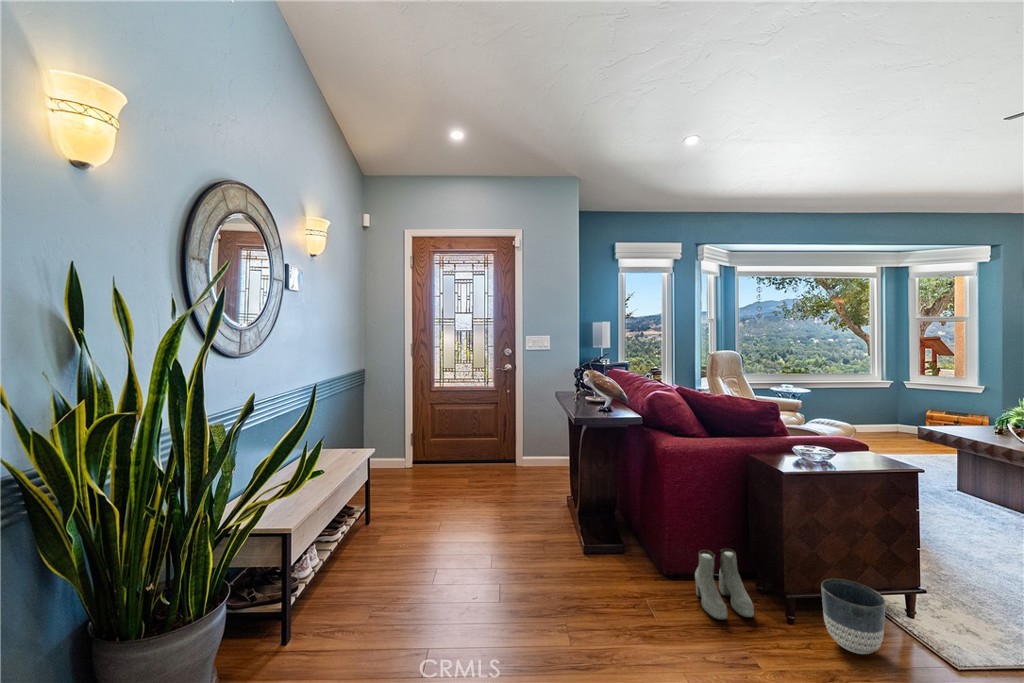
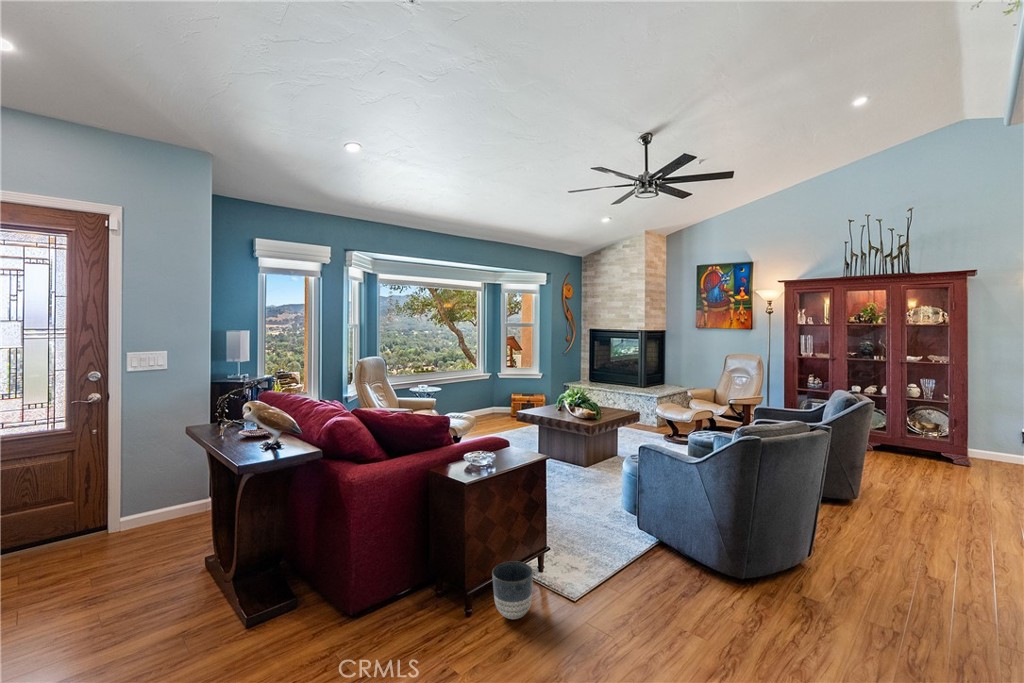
boots: present [695,549,754,620] -> none [389,569,444,644]

